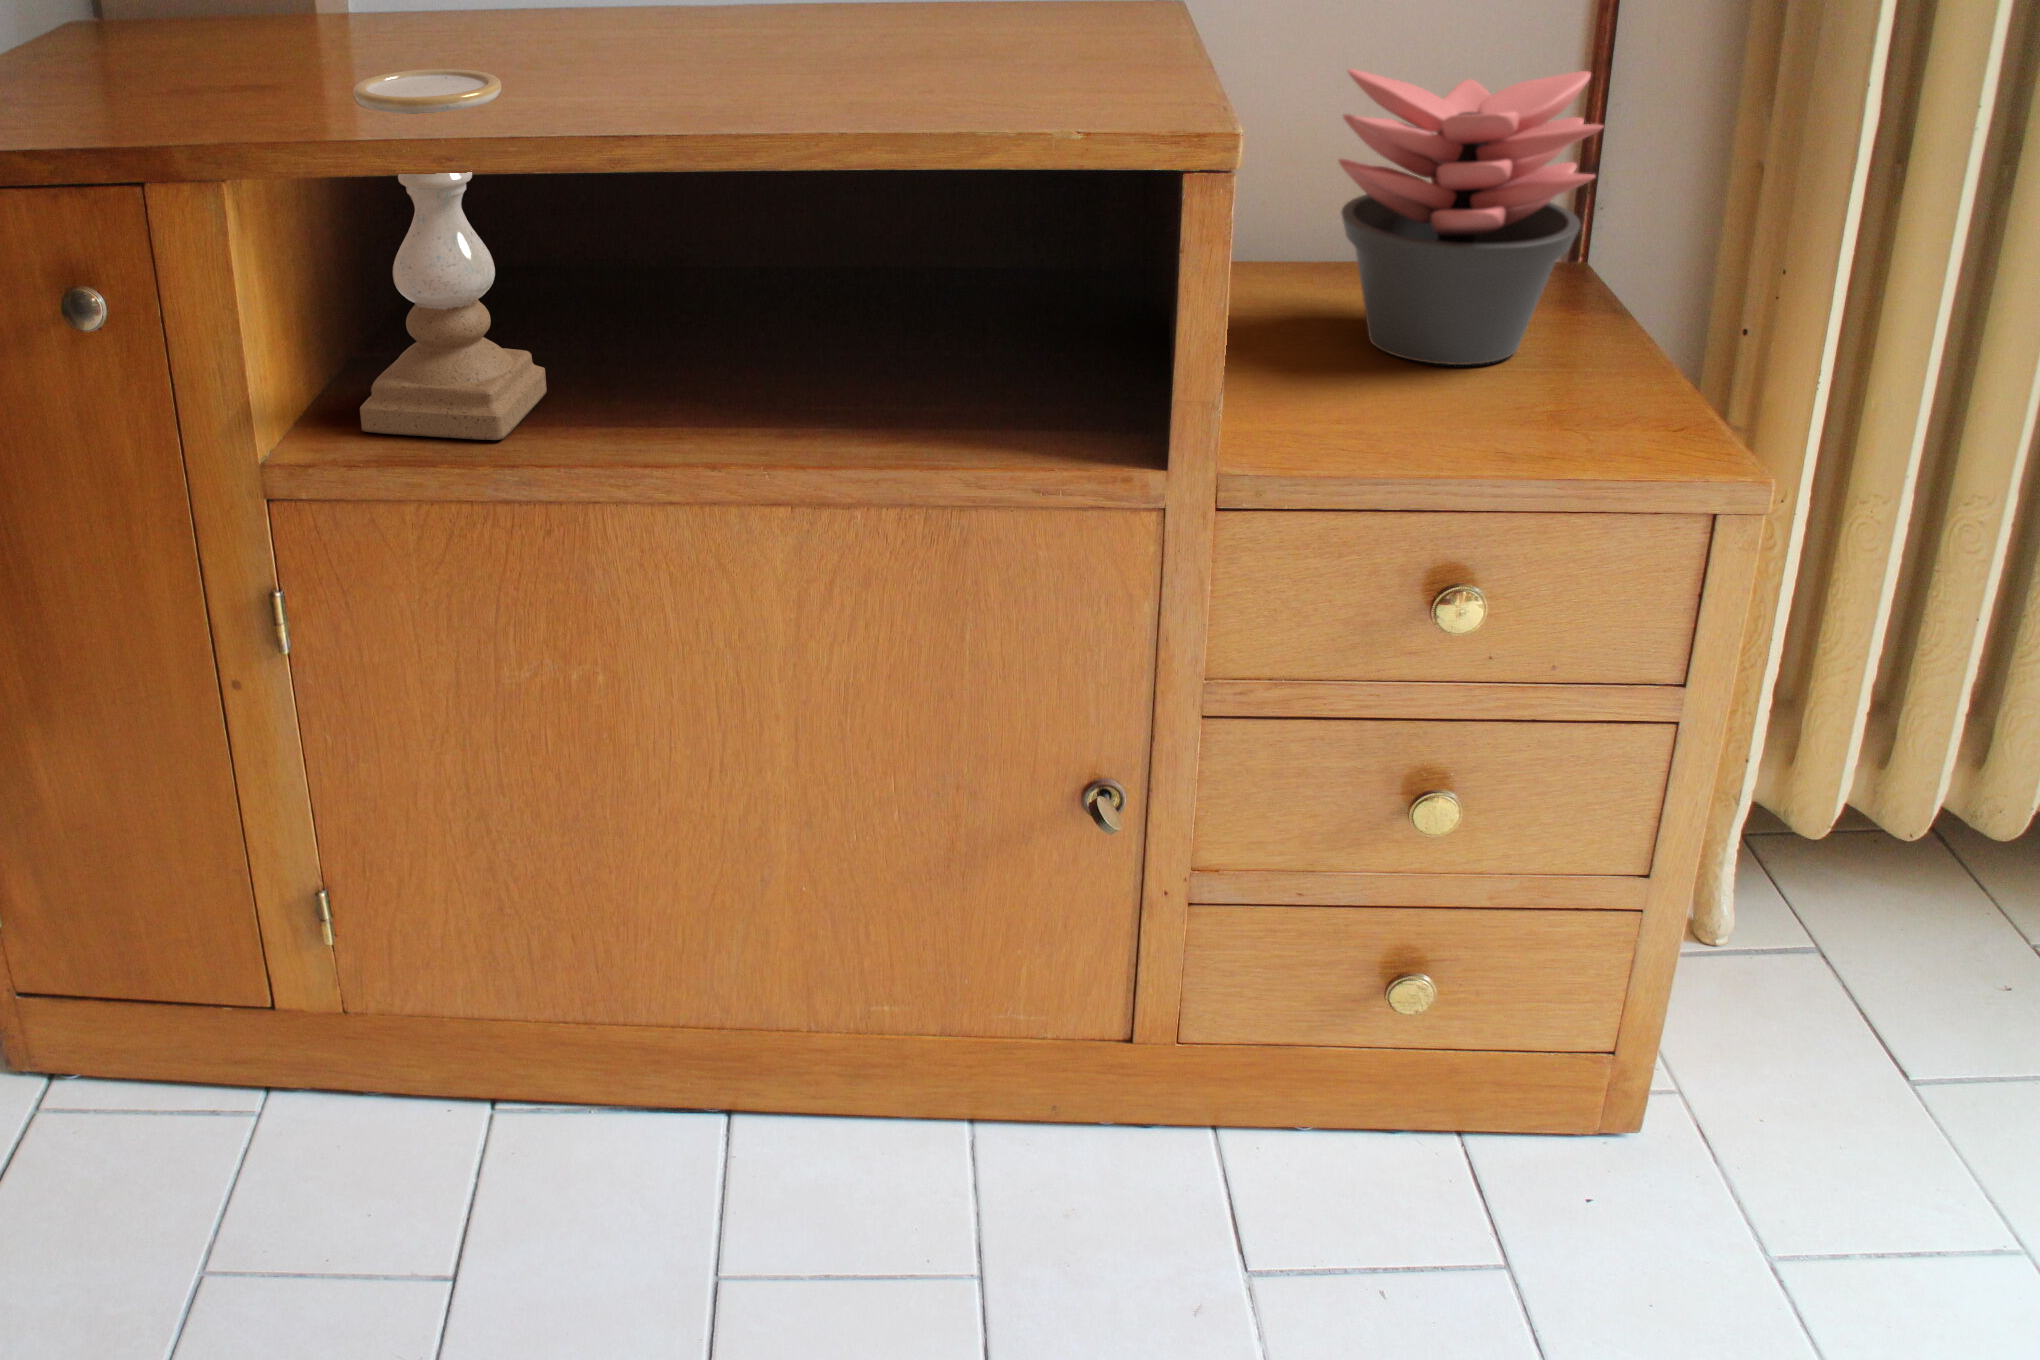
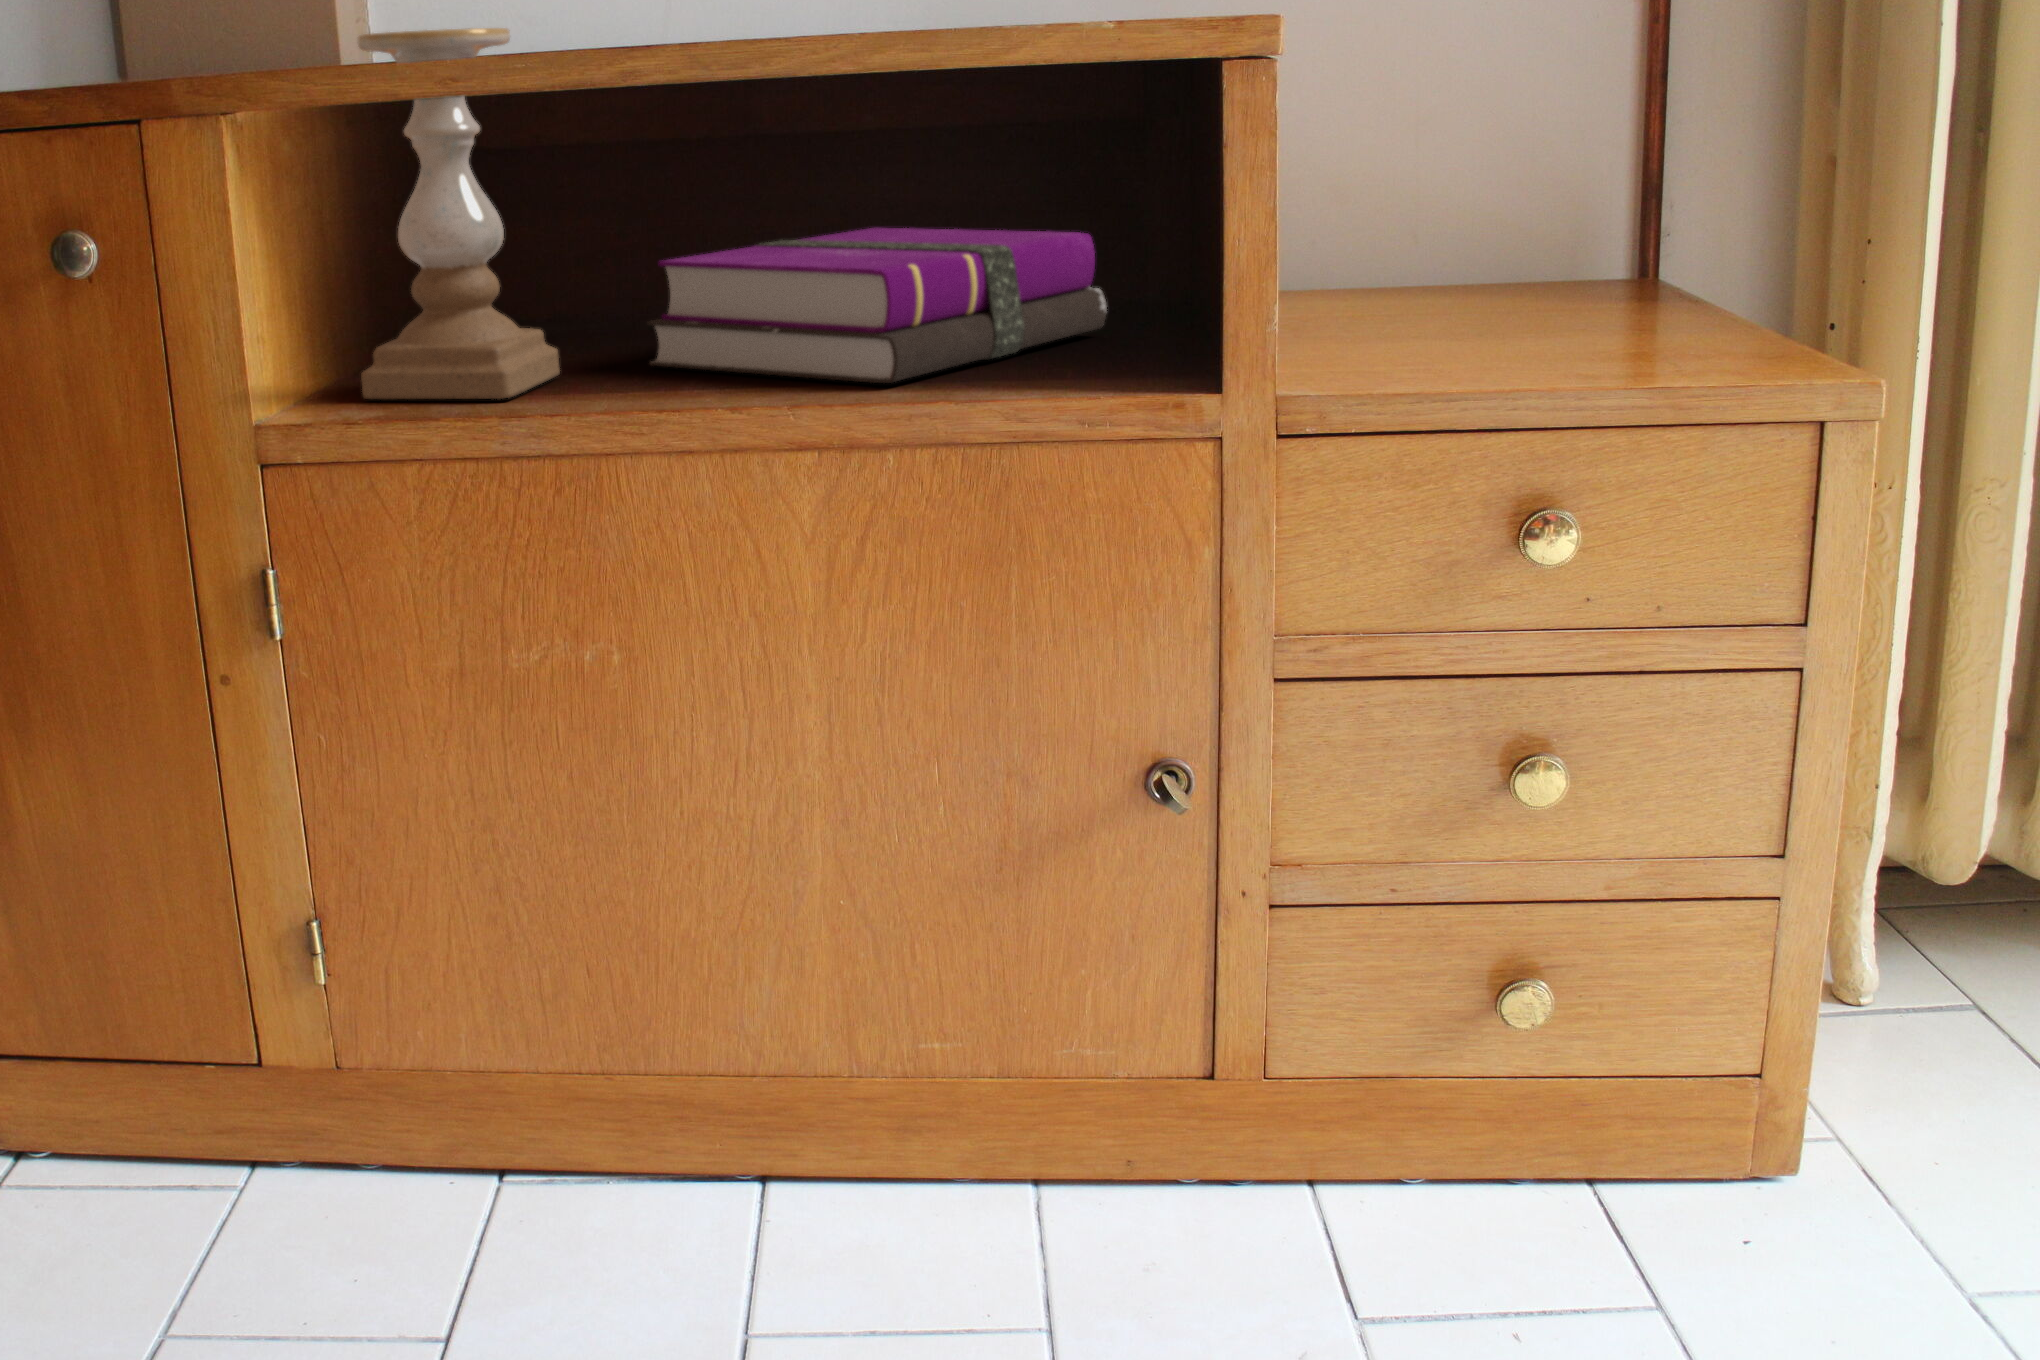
succulent plant: present [1339,69,1603,365] -> none [1380,34,1660,330]
hardback book: none [629,205,1069,432] -> present [647,228,1107,383]

